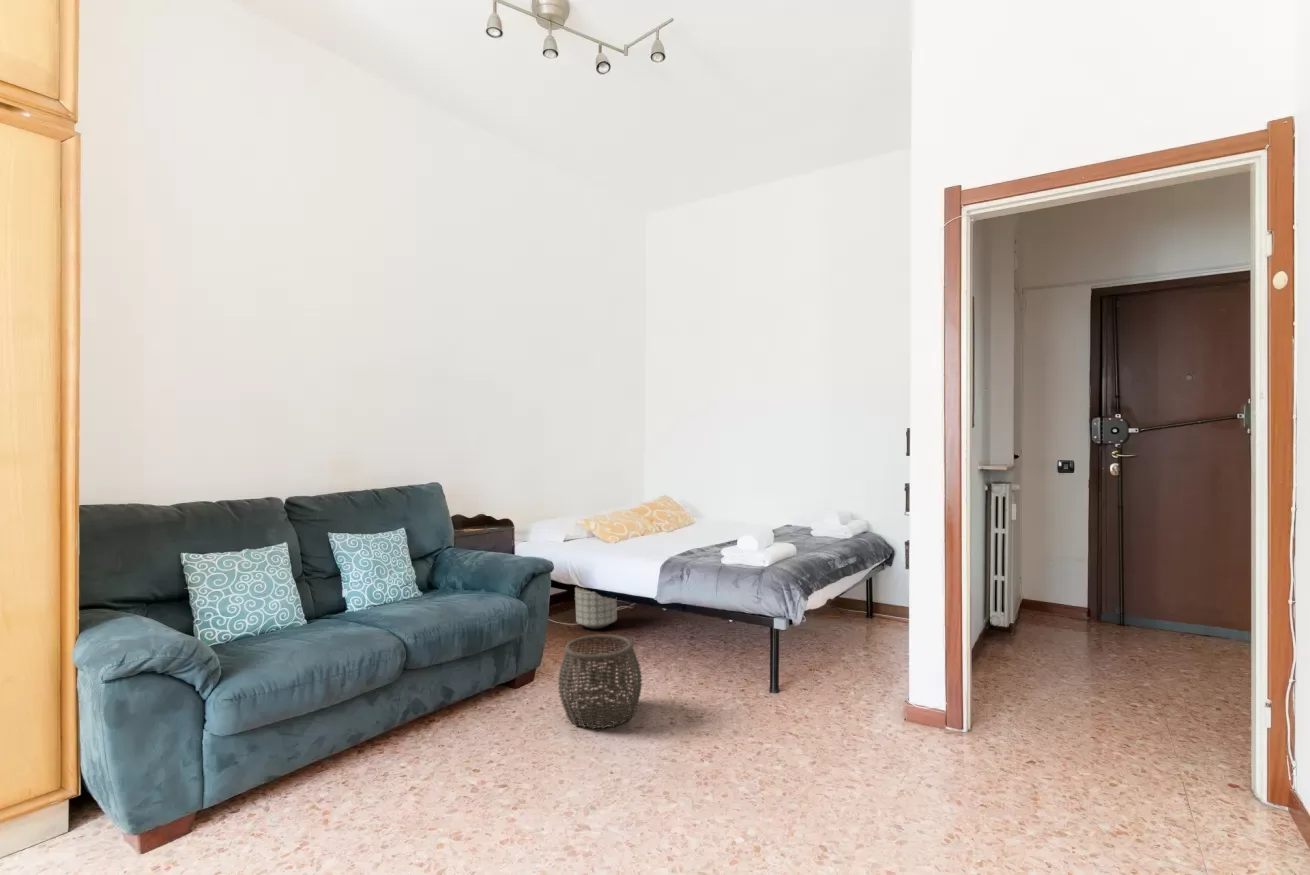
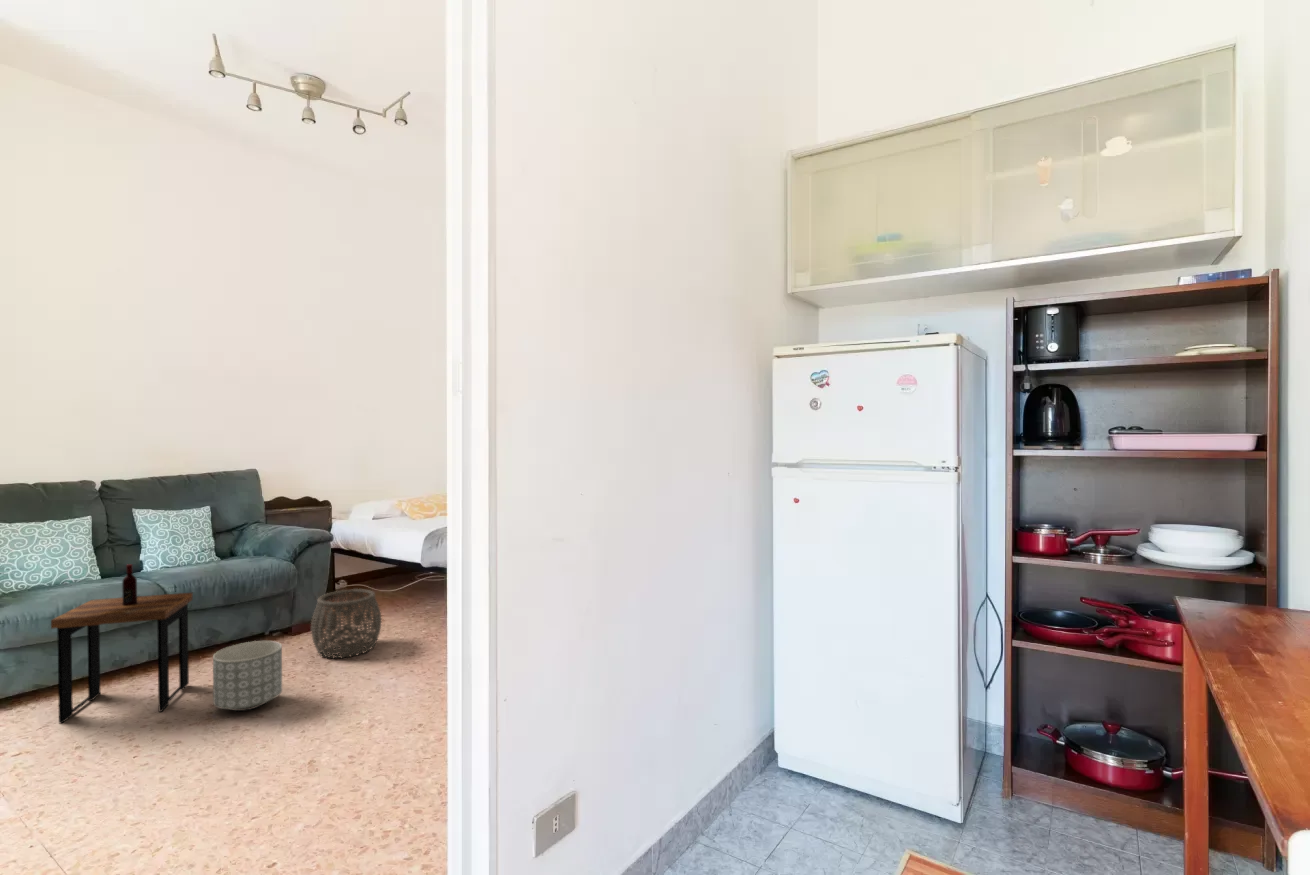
planter: present [575,587,617,629] -> present [213,641,282,711]
side table: none [293,612,437,832] -> present [51,564,193,723]

